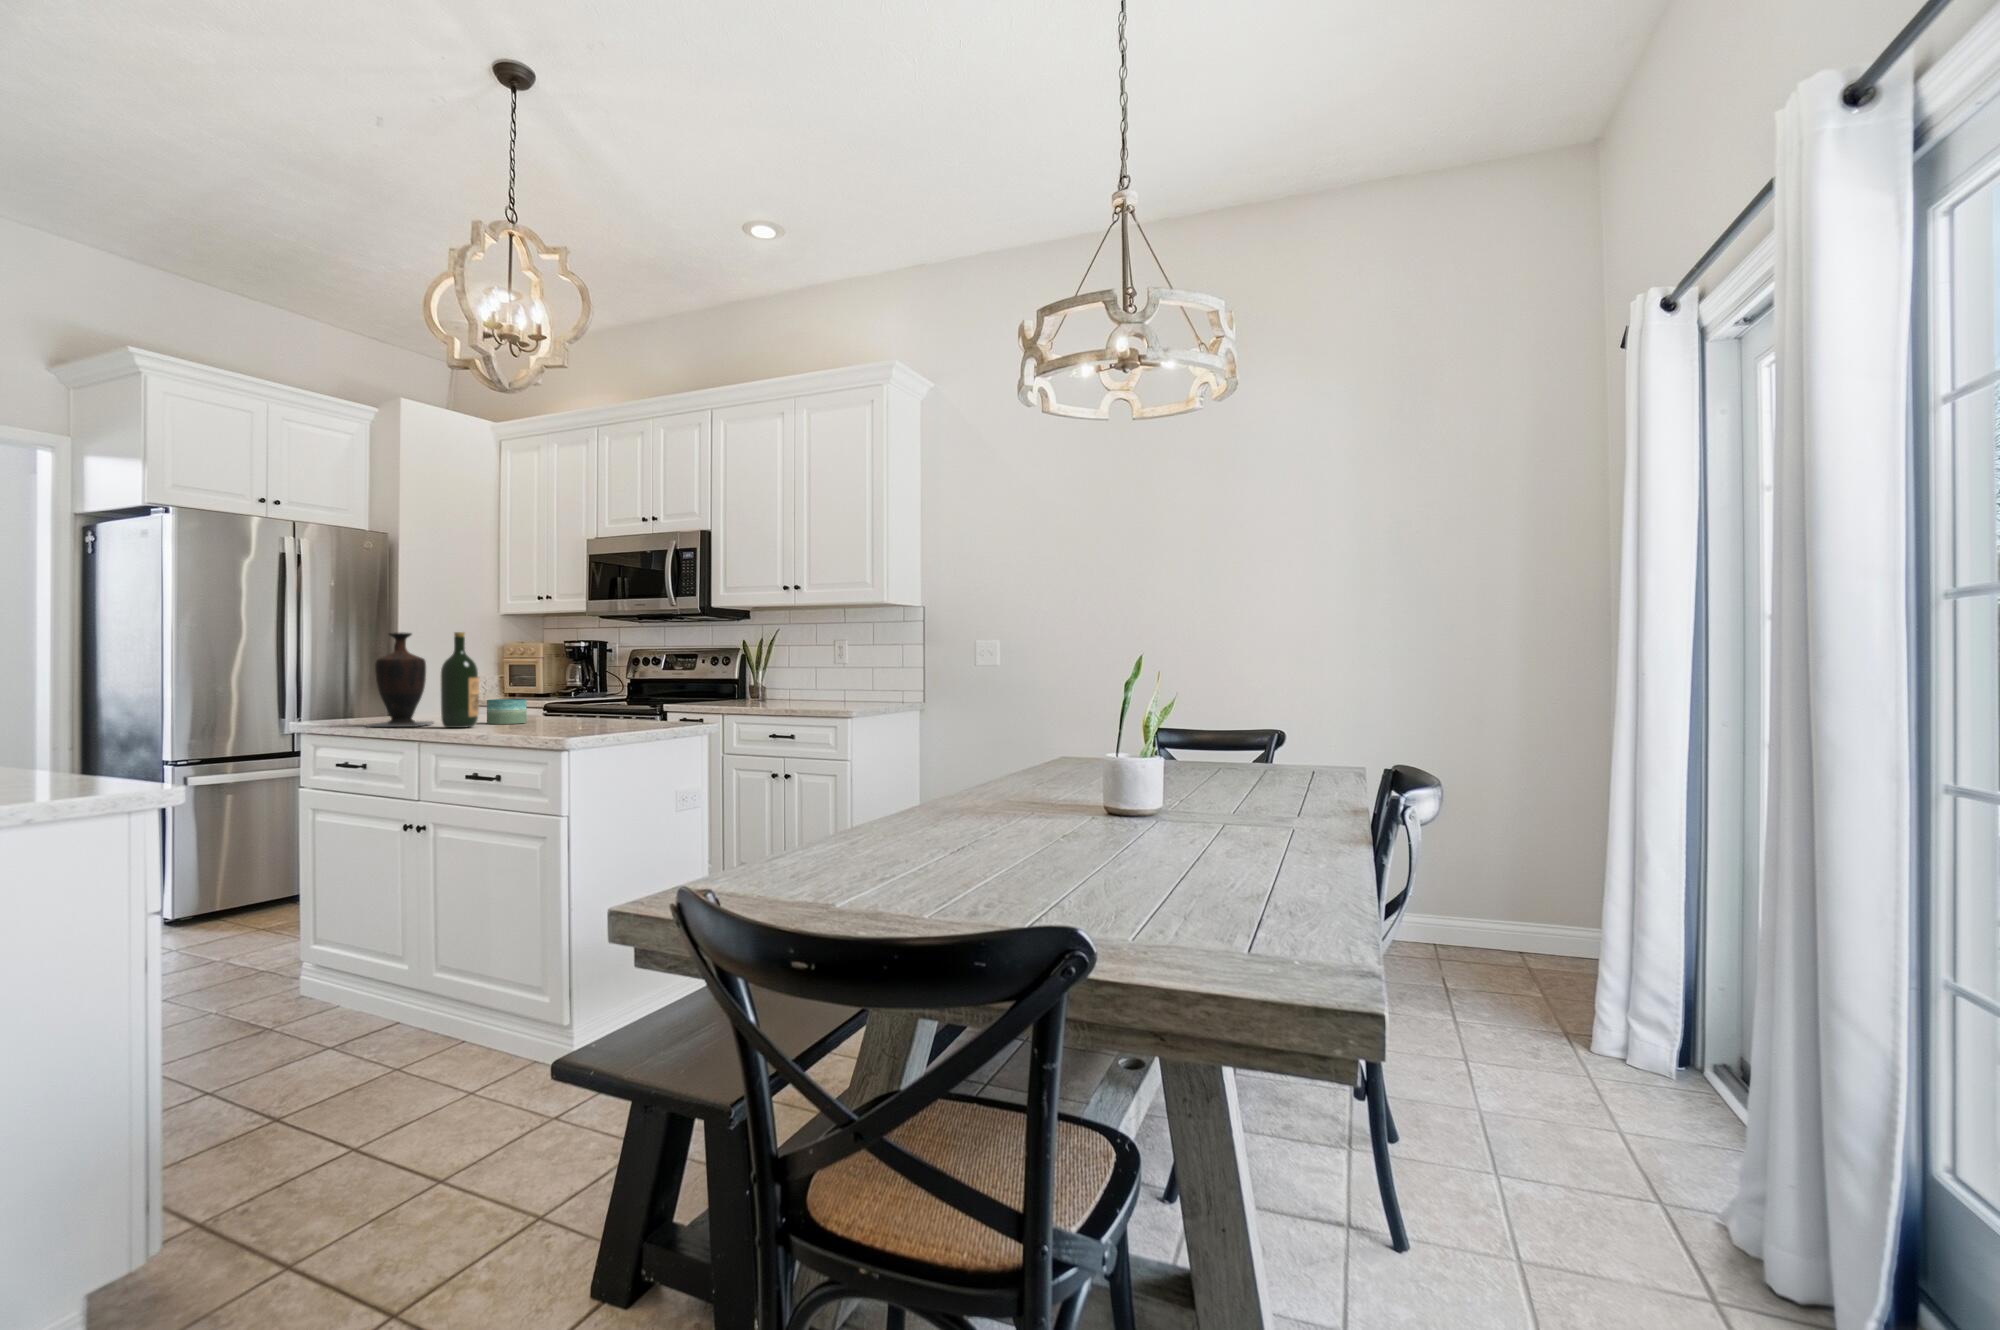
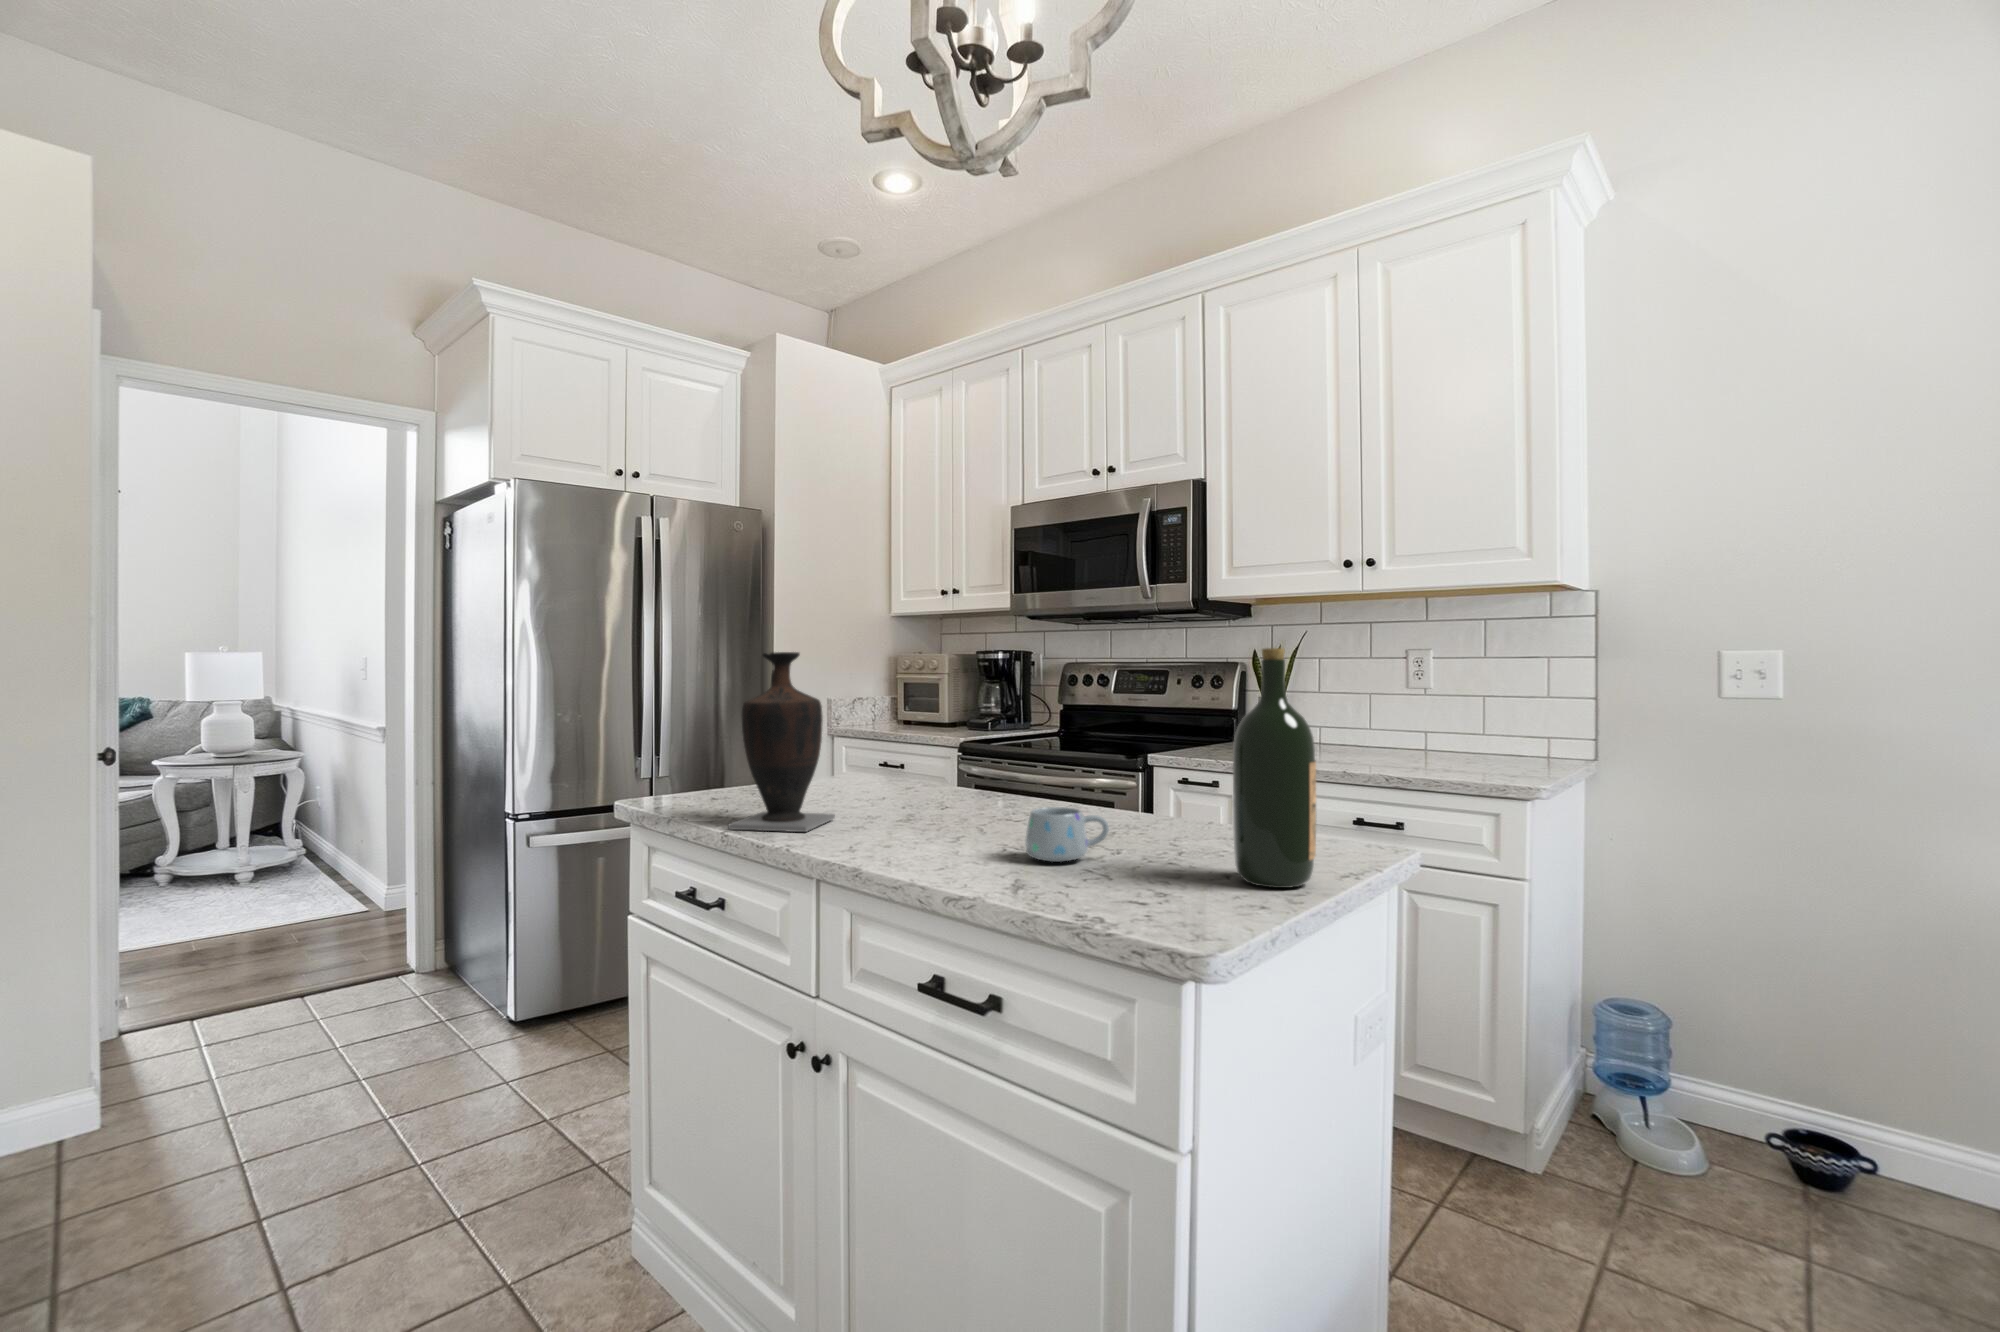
wine bottle: present [441,632,479,728] -> present [1233,648,1316,888]
candle: present [487,699,527,724] -> none [918,770,983,822]
mug: none [532,706,575,729] -> present [1025,807,1109,862]

